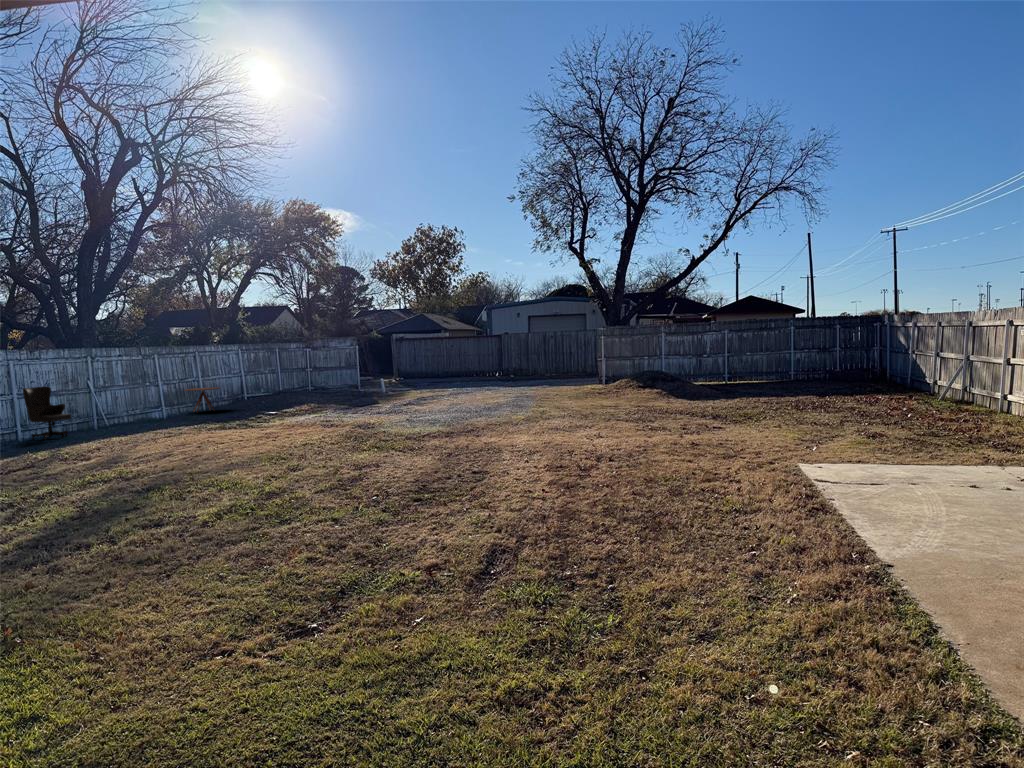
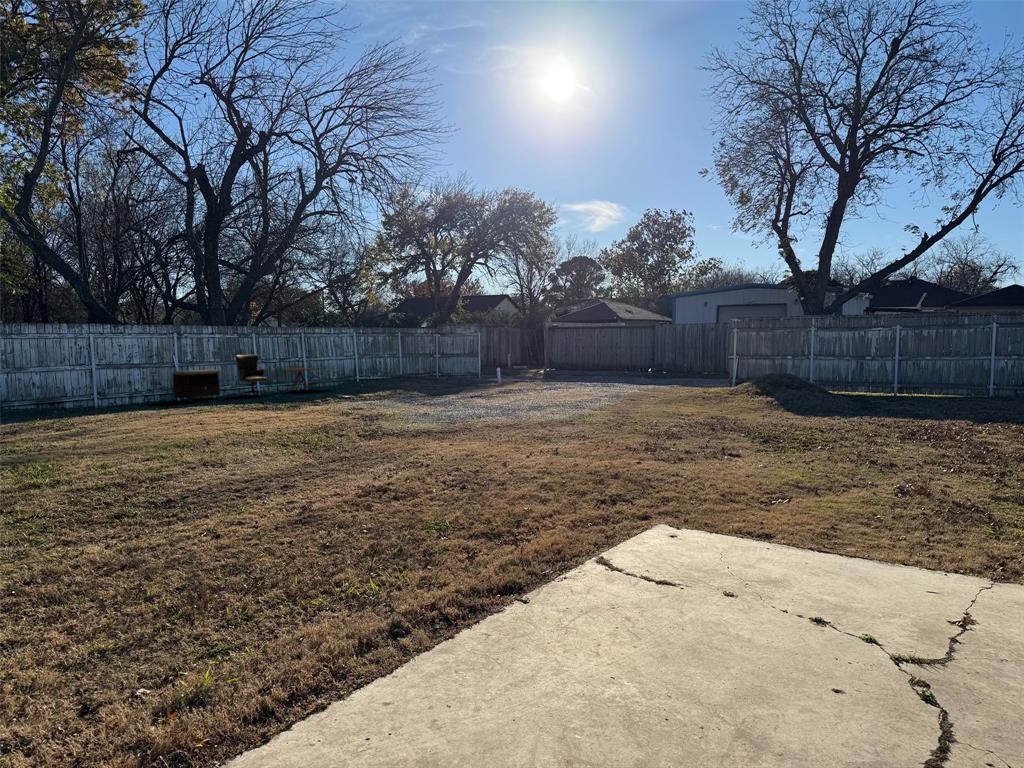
chair: present [22,386,71,440] -> present [236,355,267,396]
storage bench: none [89,393,137,428] -> present [173,370,220,401]

